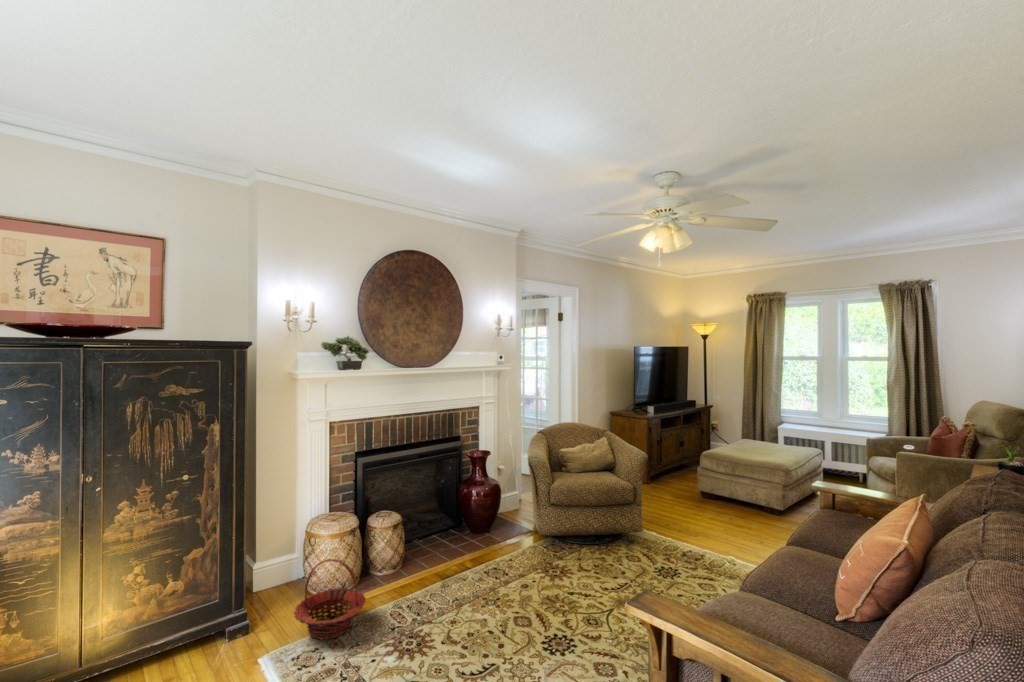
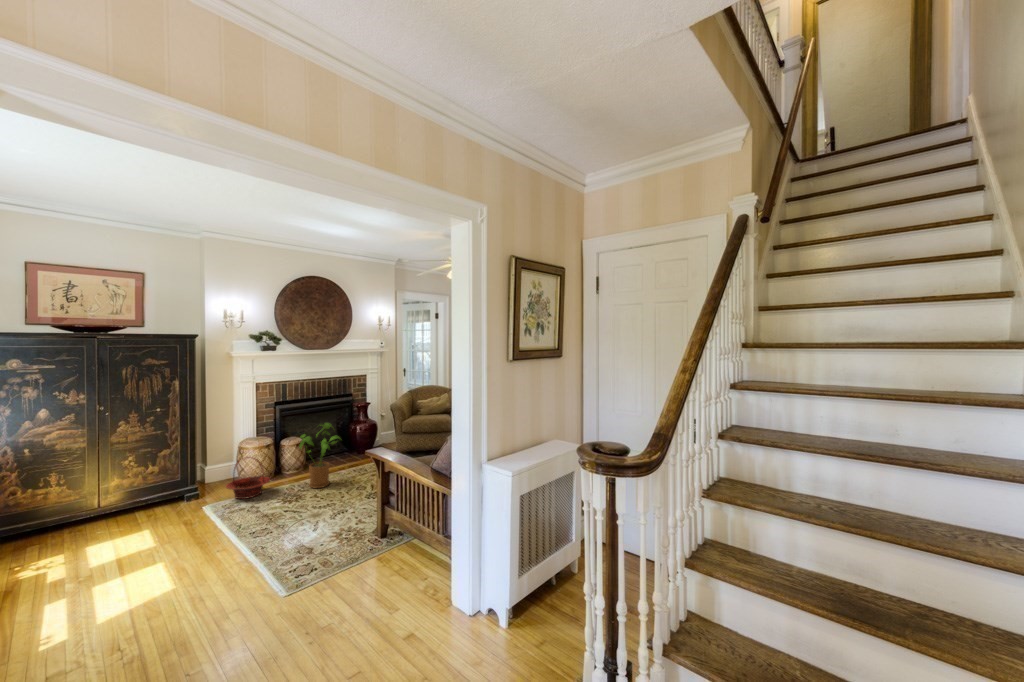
house plant: none [414,496,484,616] -> present [299,423,340,488]

